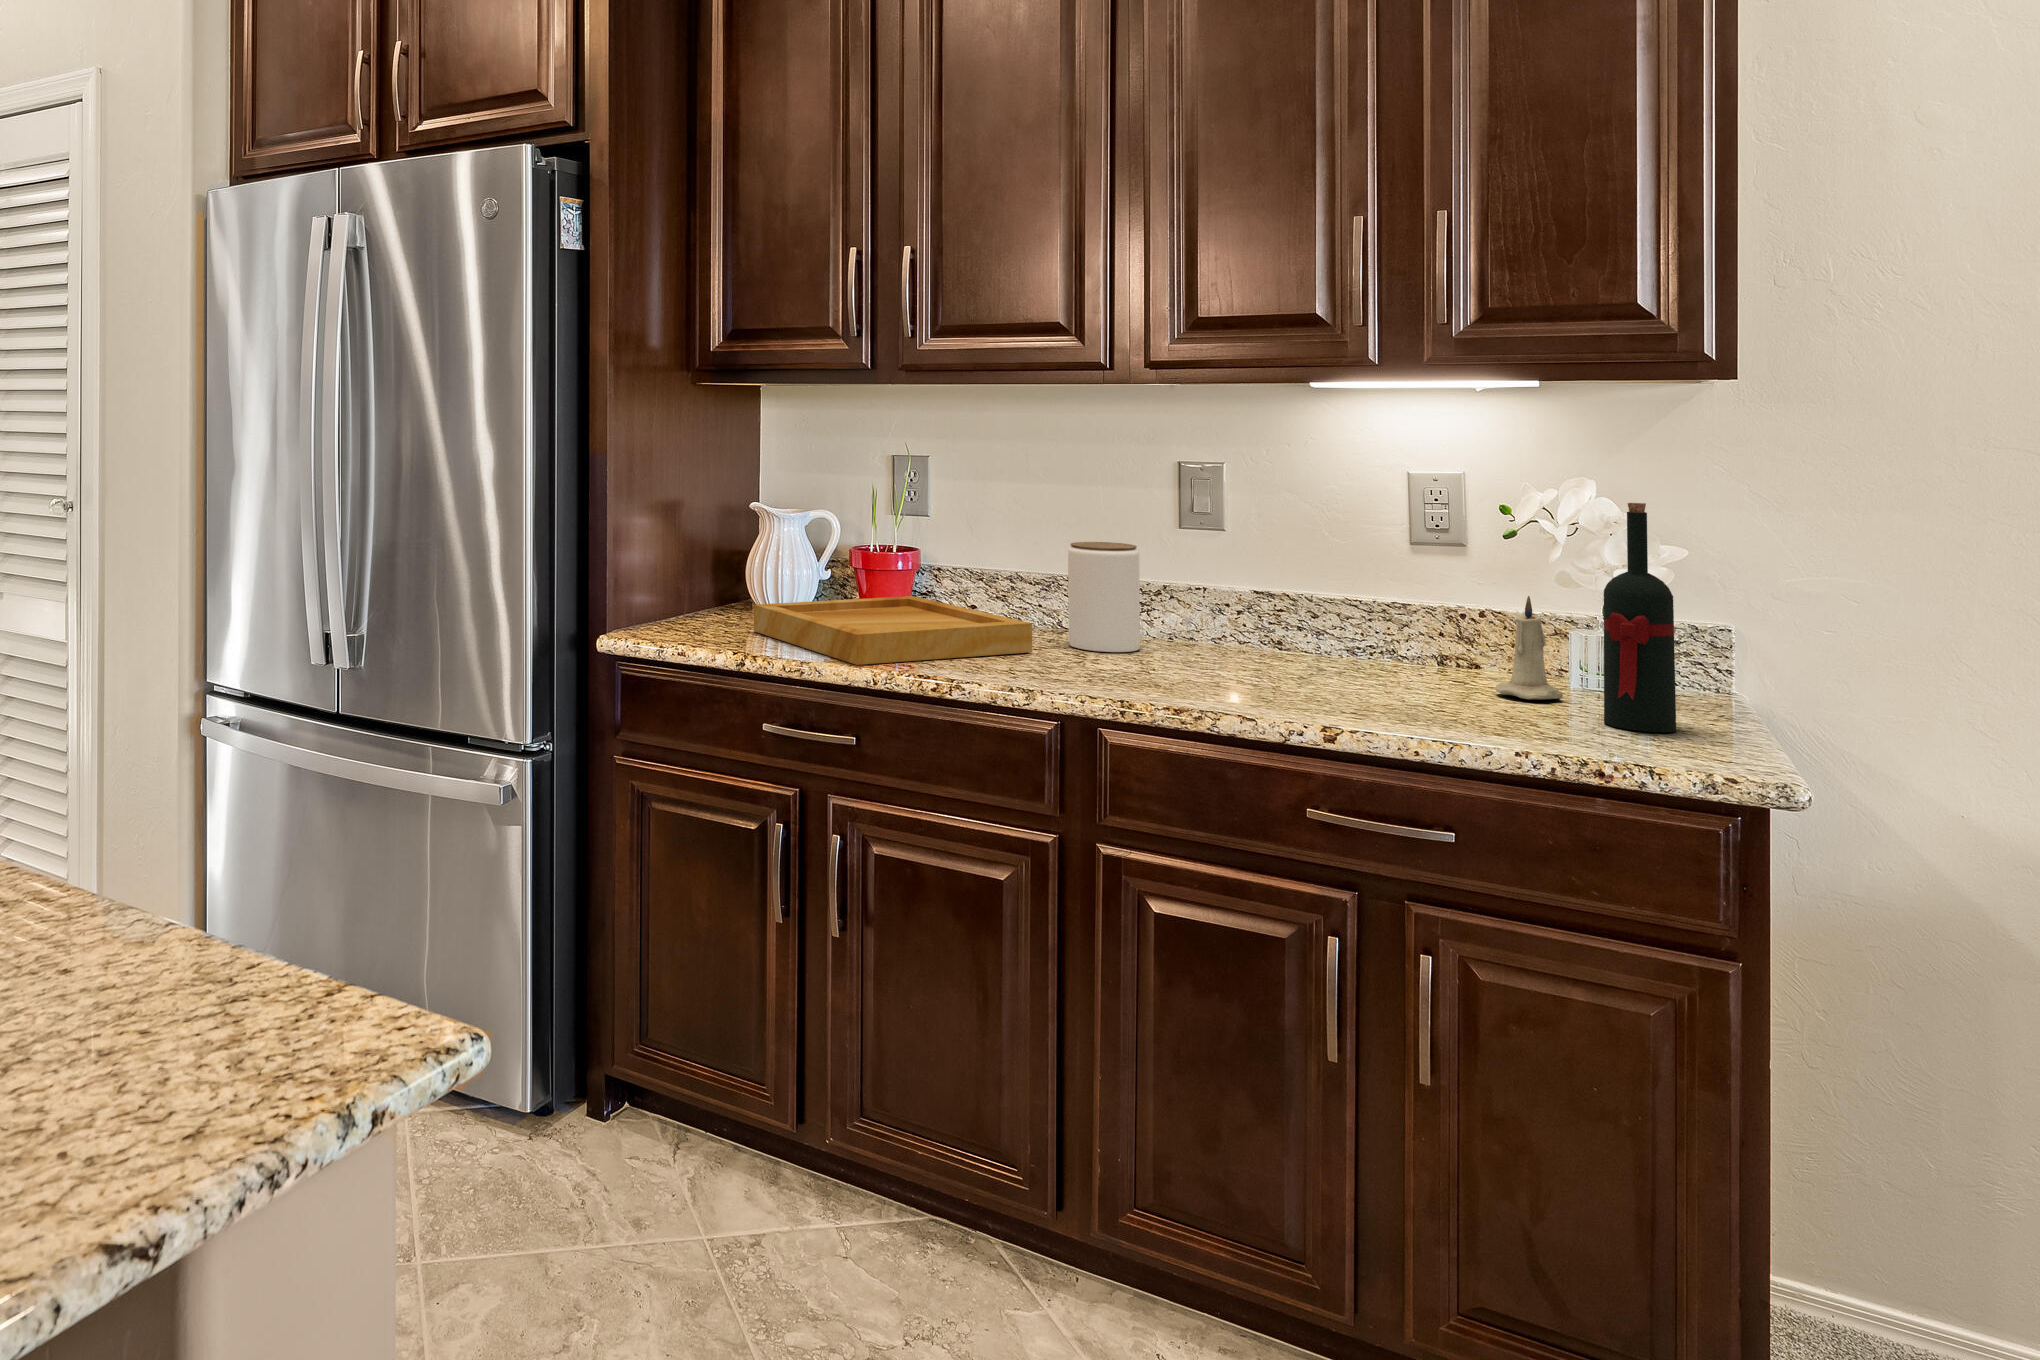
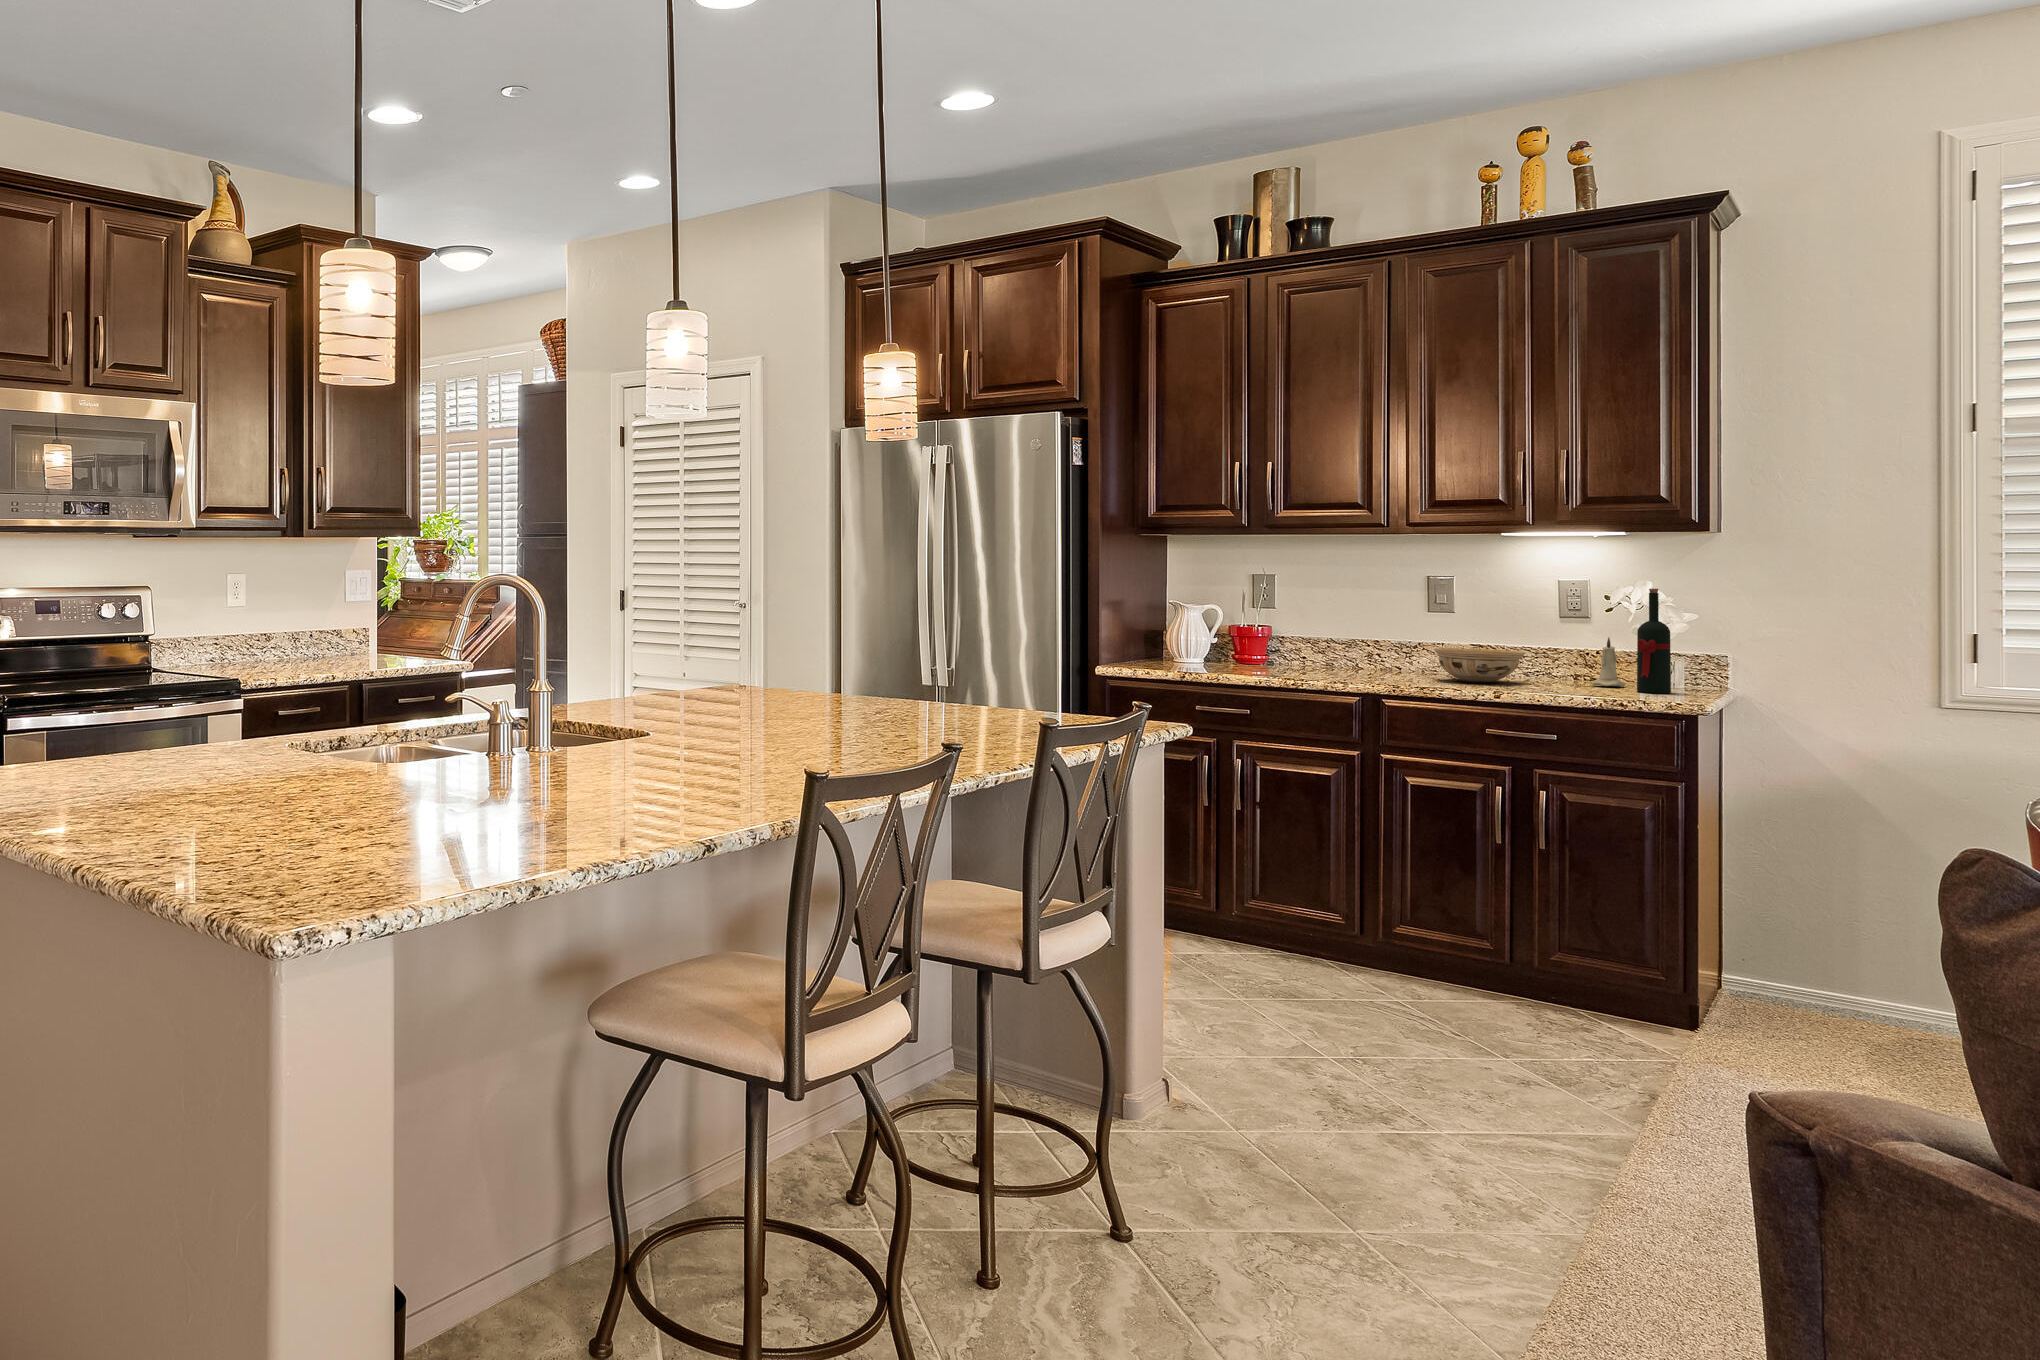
jar: present [1068,542,1140,652] -> none [1364,619,1404,675]
tray: present [754,596,1032,665] -> none [1183,653,1344,677]
ceramic bowl: none [1195,606,1367,684] -> present [1434,648,1525,683]

